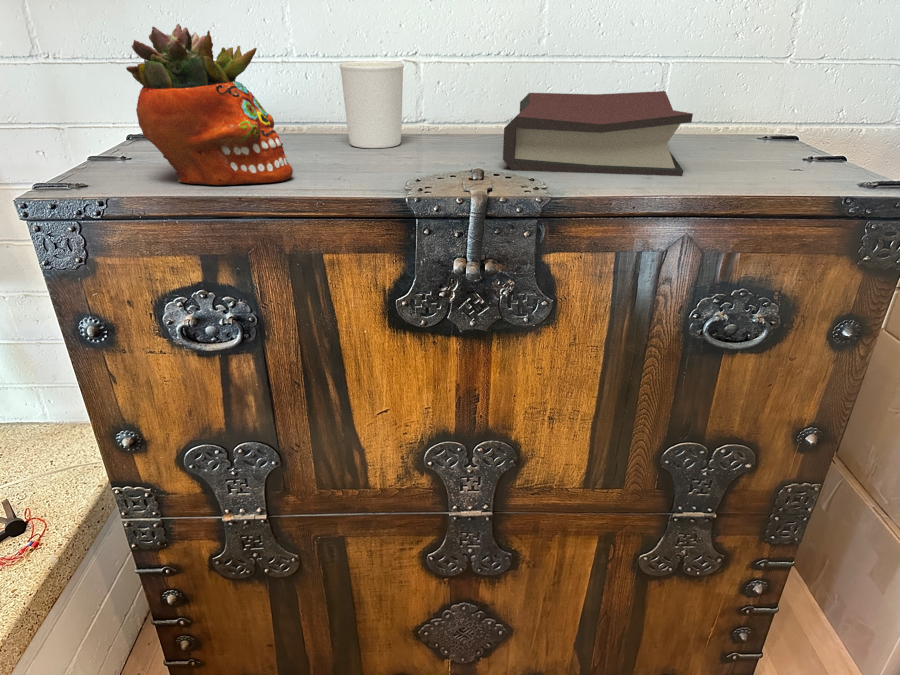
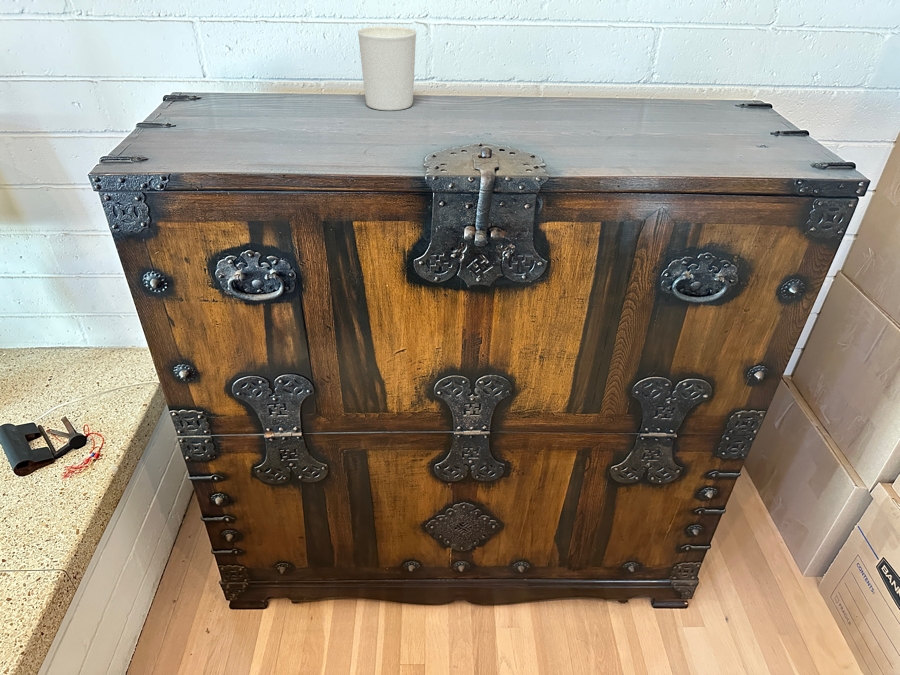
succulent planter: present [126,24,293,185] -> none [178,10,323,157]
hardback book: present [503,91,693,176] -> none [507,57,675,153]

